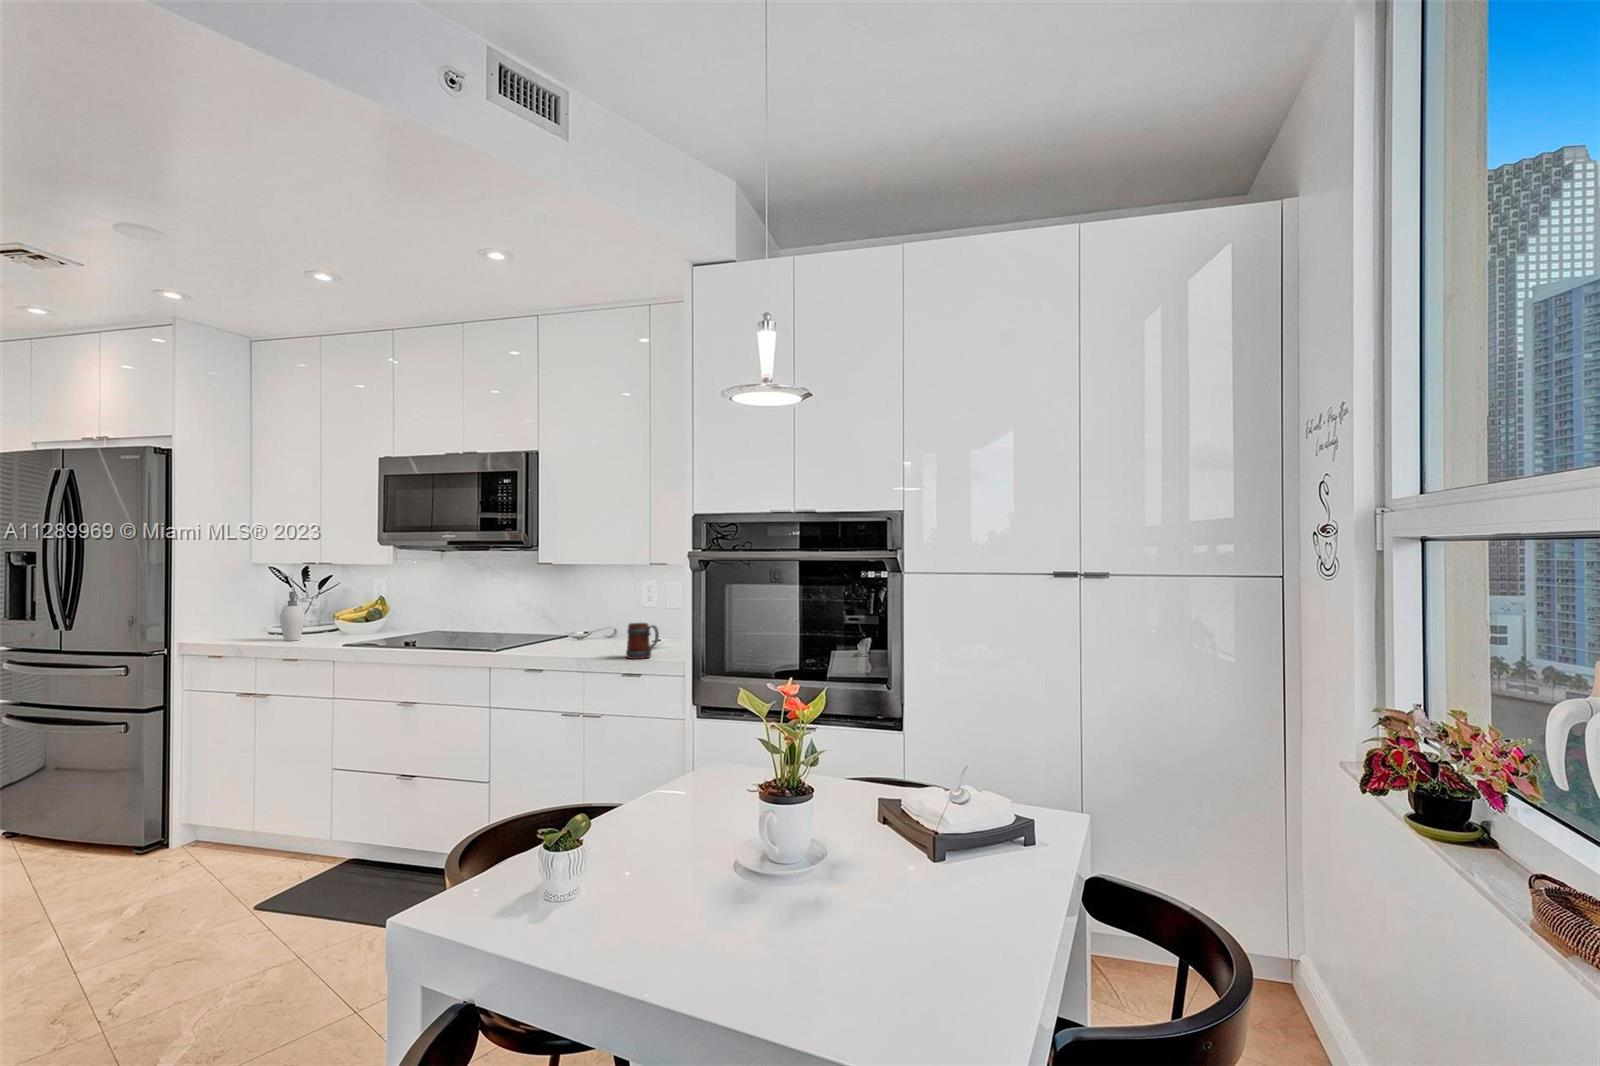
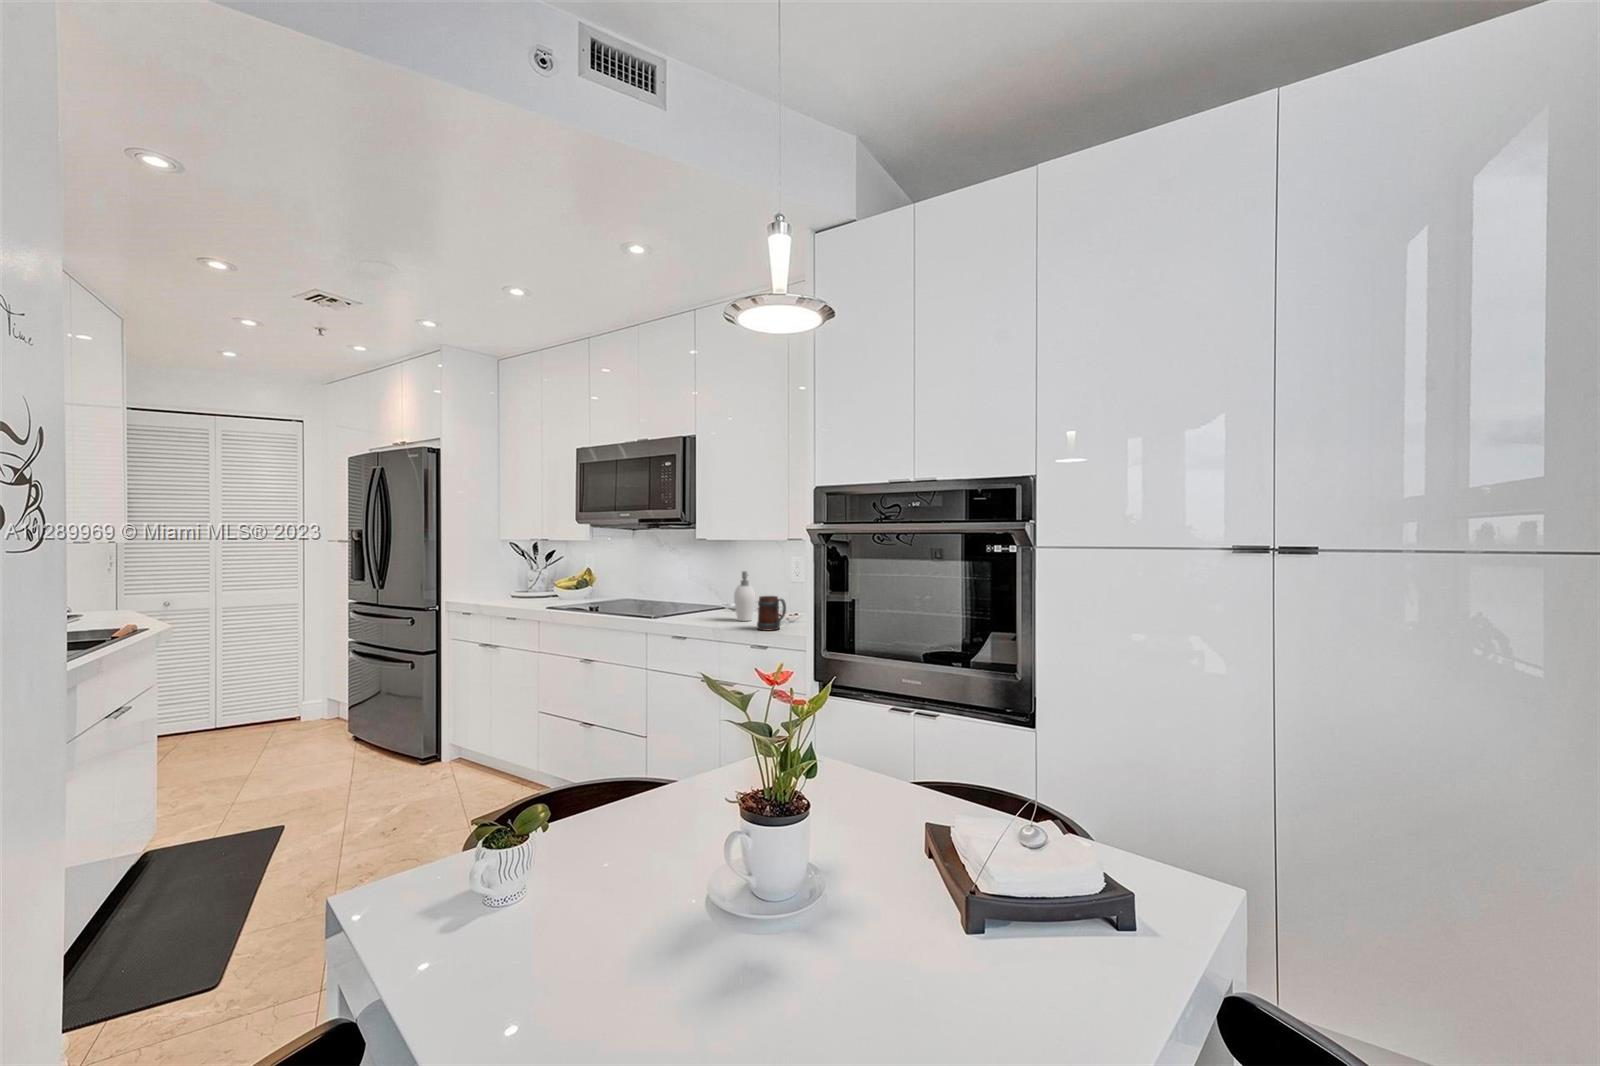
soap dispenser: present [280,591,305,641] -> present [734,571,755,621]

